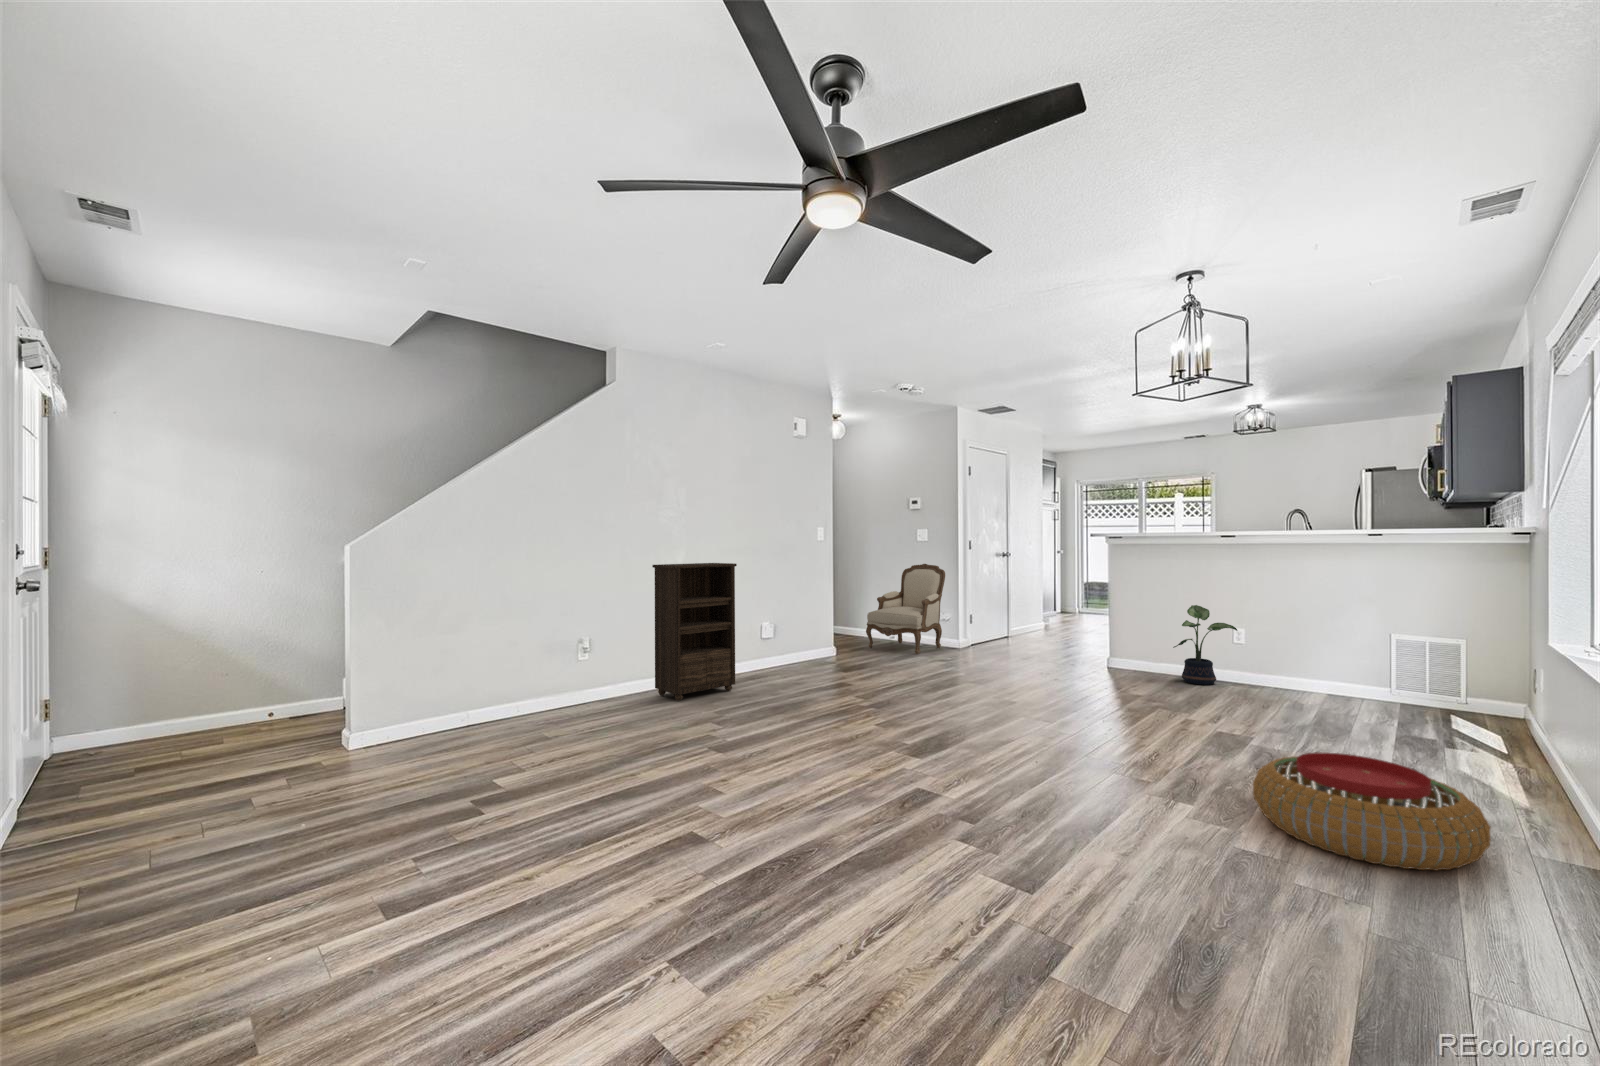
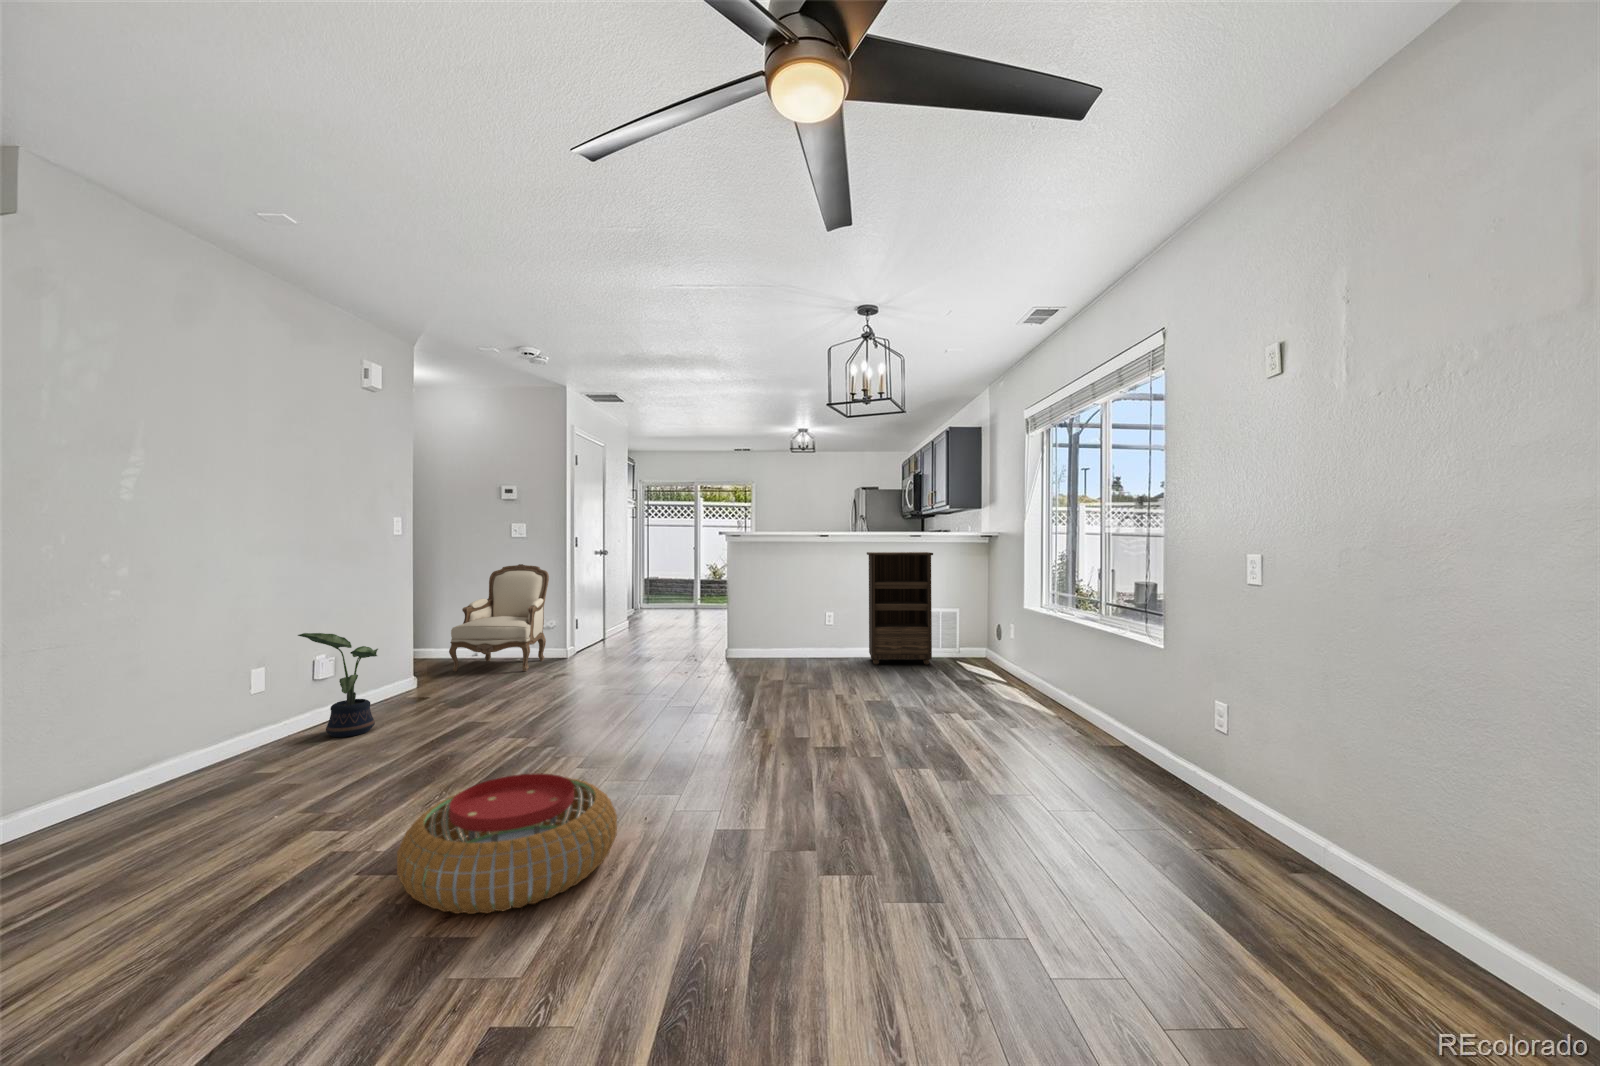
bookshelf: present [652,563,737,701] -> present [867,552,933,665]
potted plant: present [1173,605,1237,685] -> present [298,633,378,737]
pouf: present [1253,753,1491,870] -> present [397,773,617,914]

